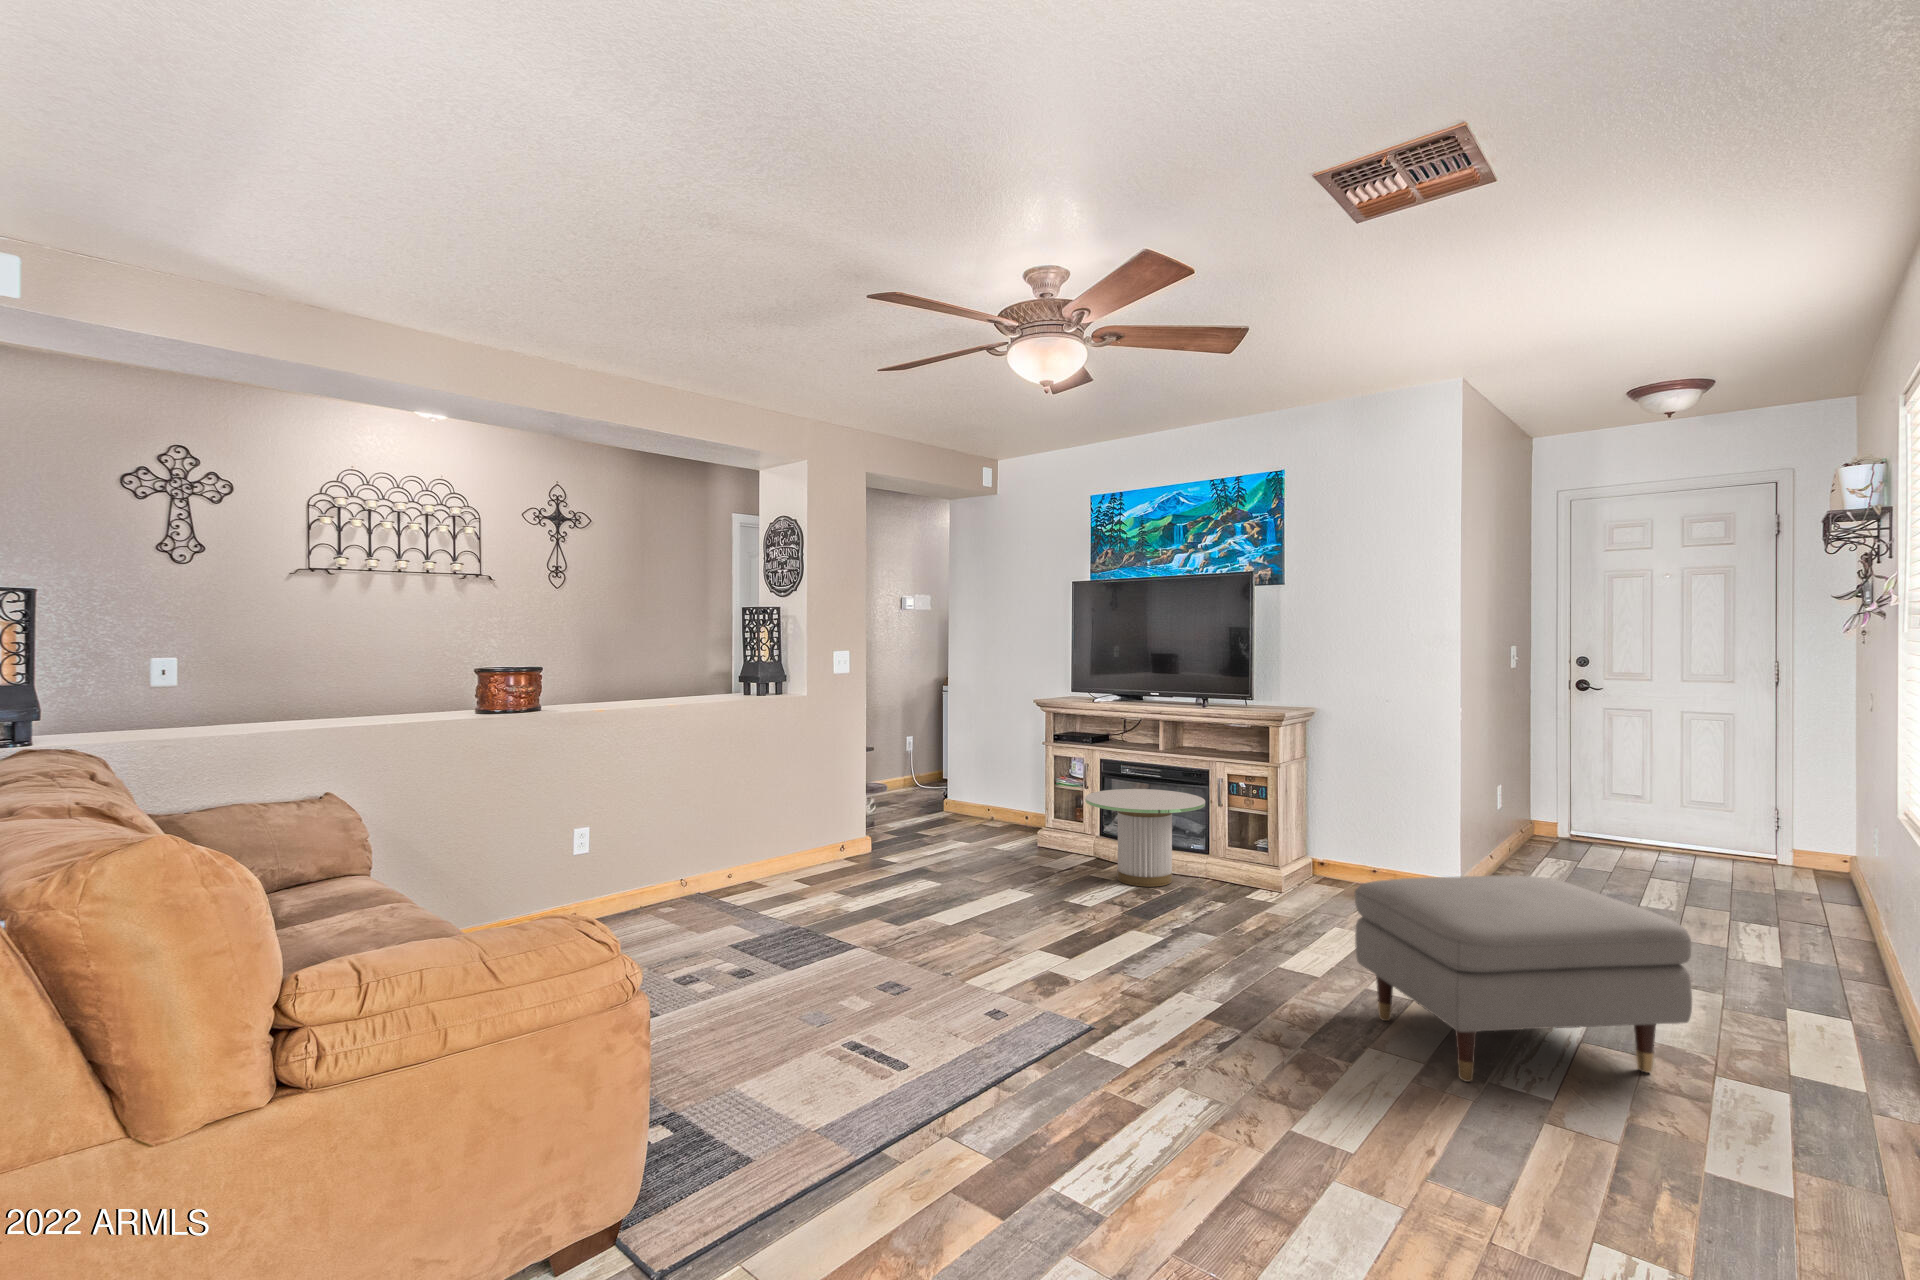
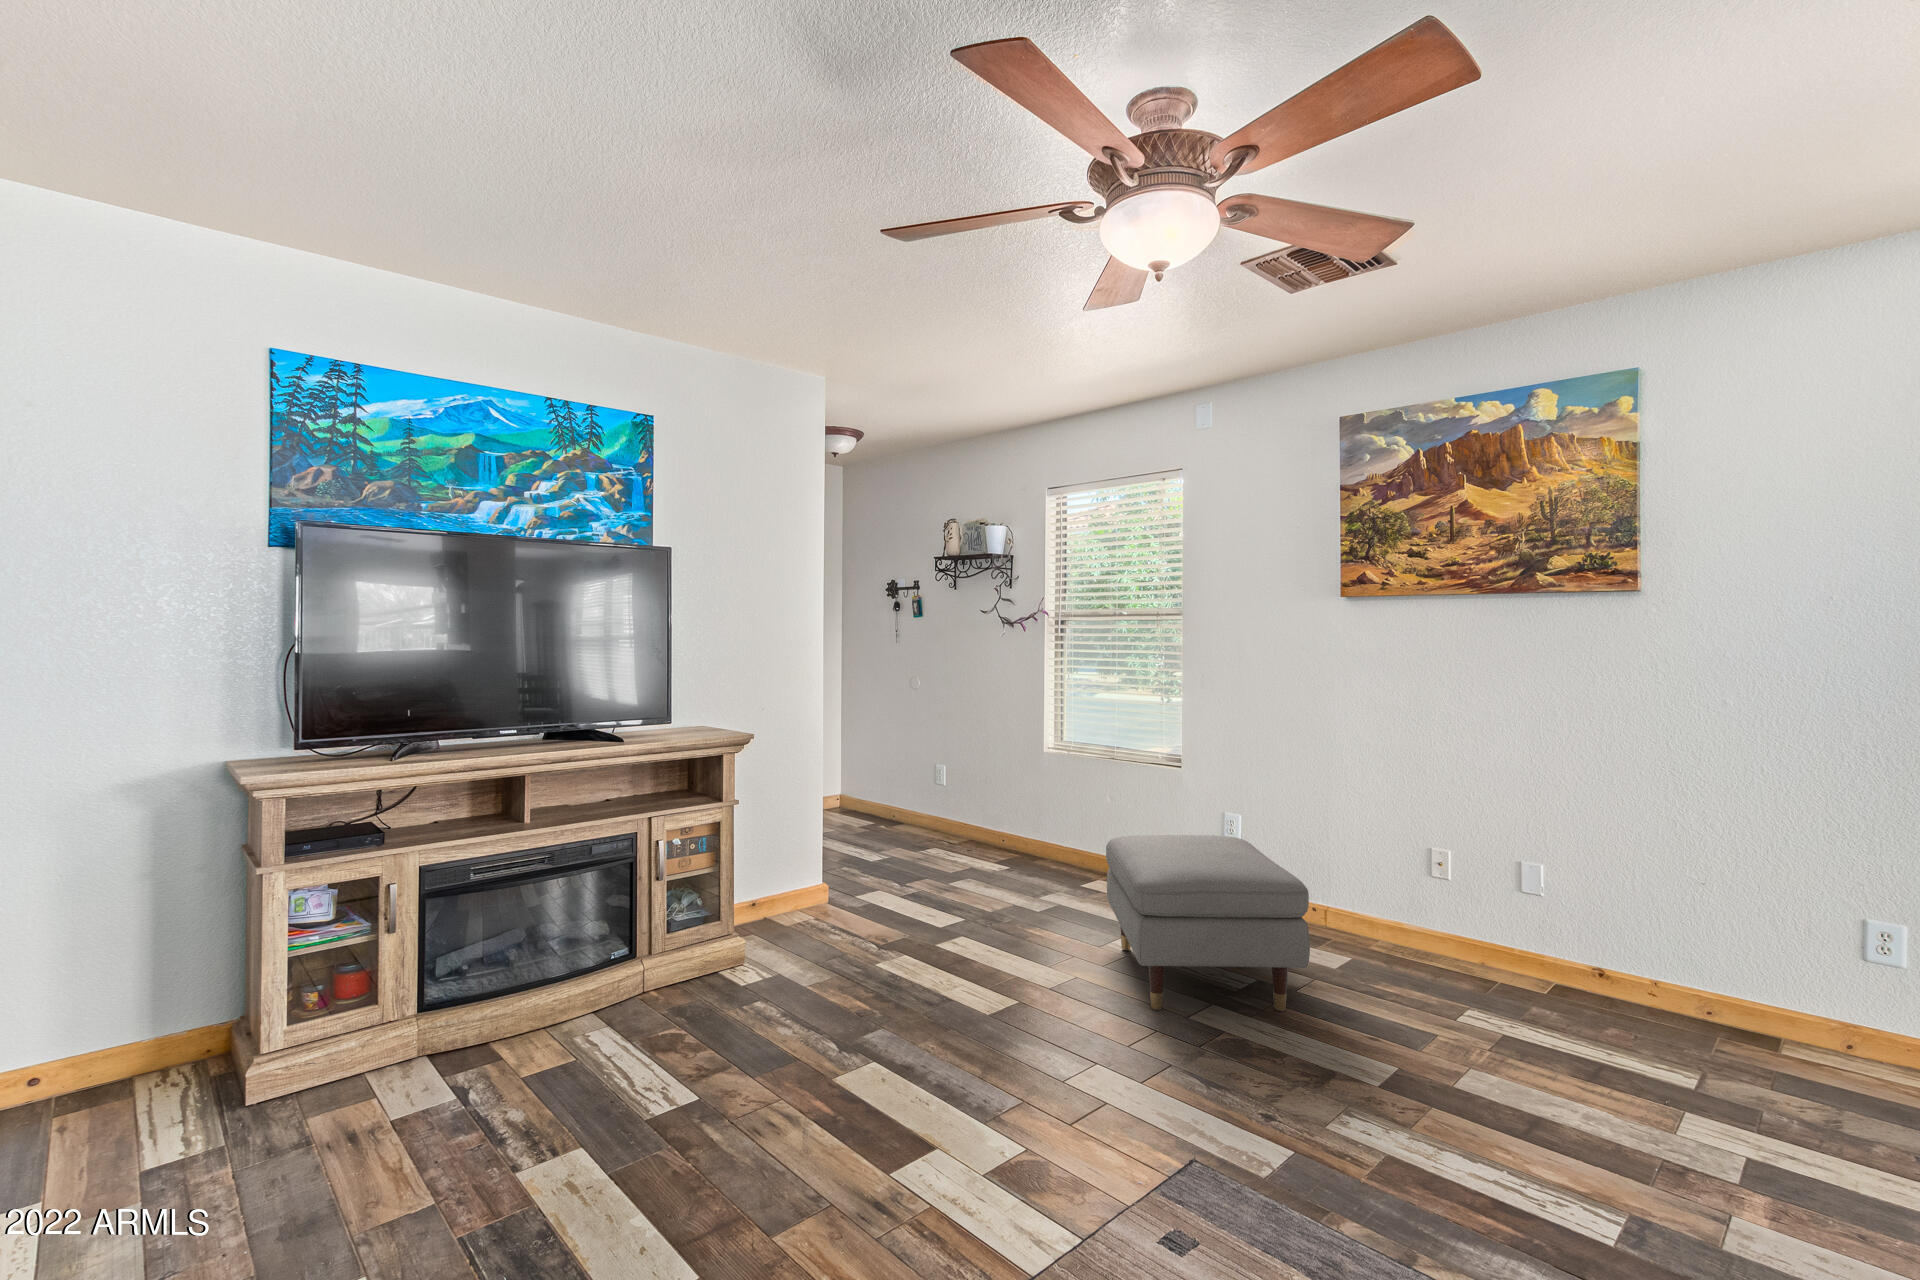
side table: present [1085,789,1205,887] -> none [496,877,709,1061]

